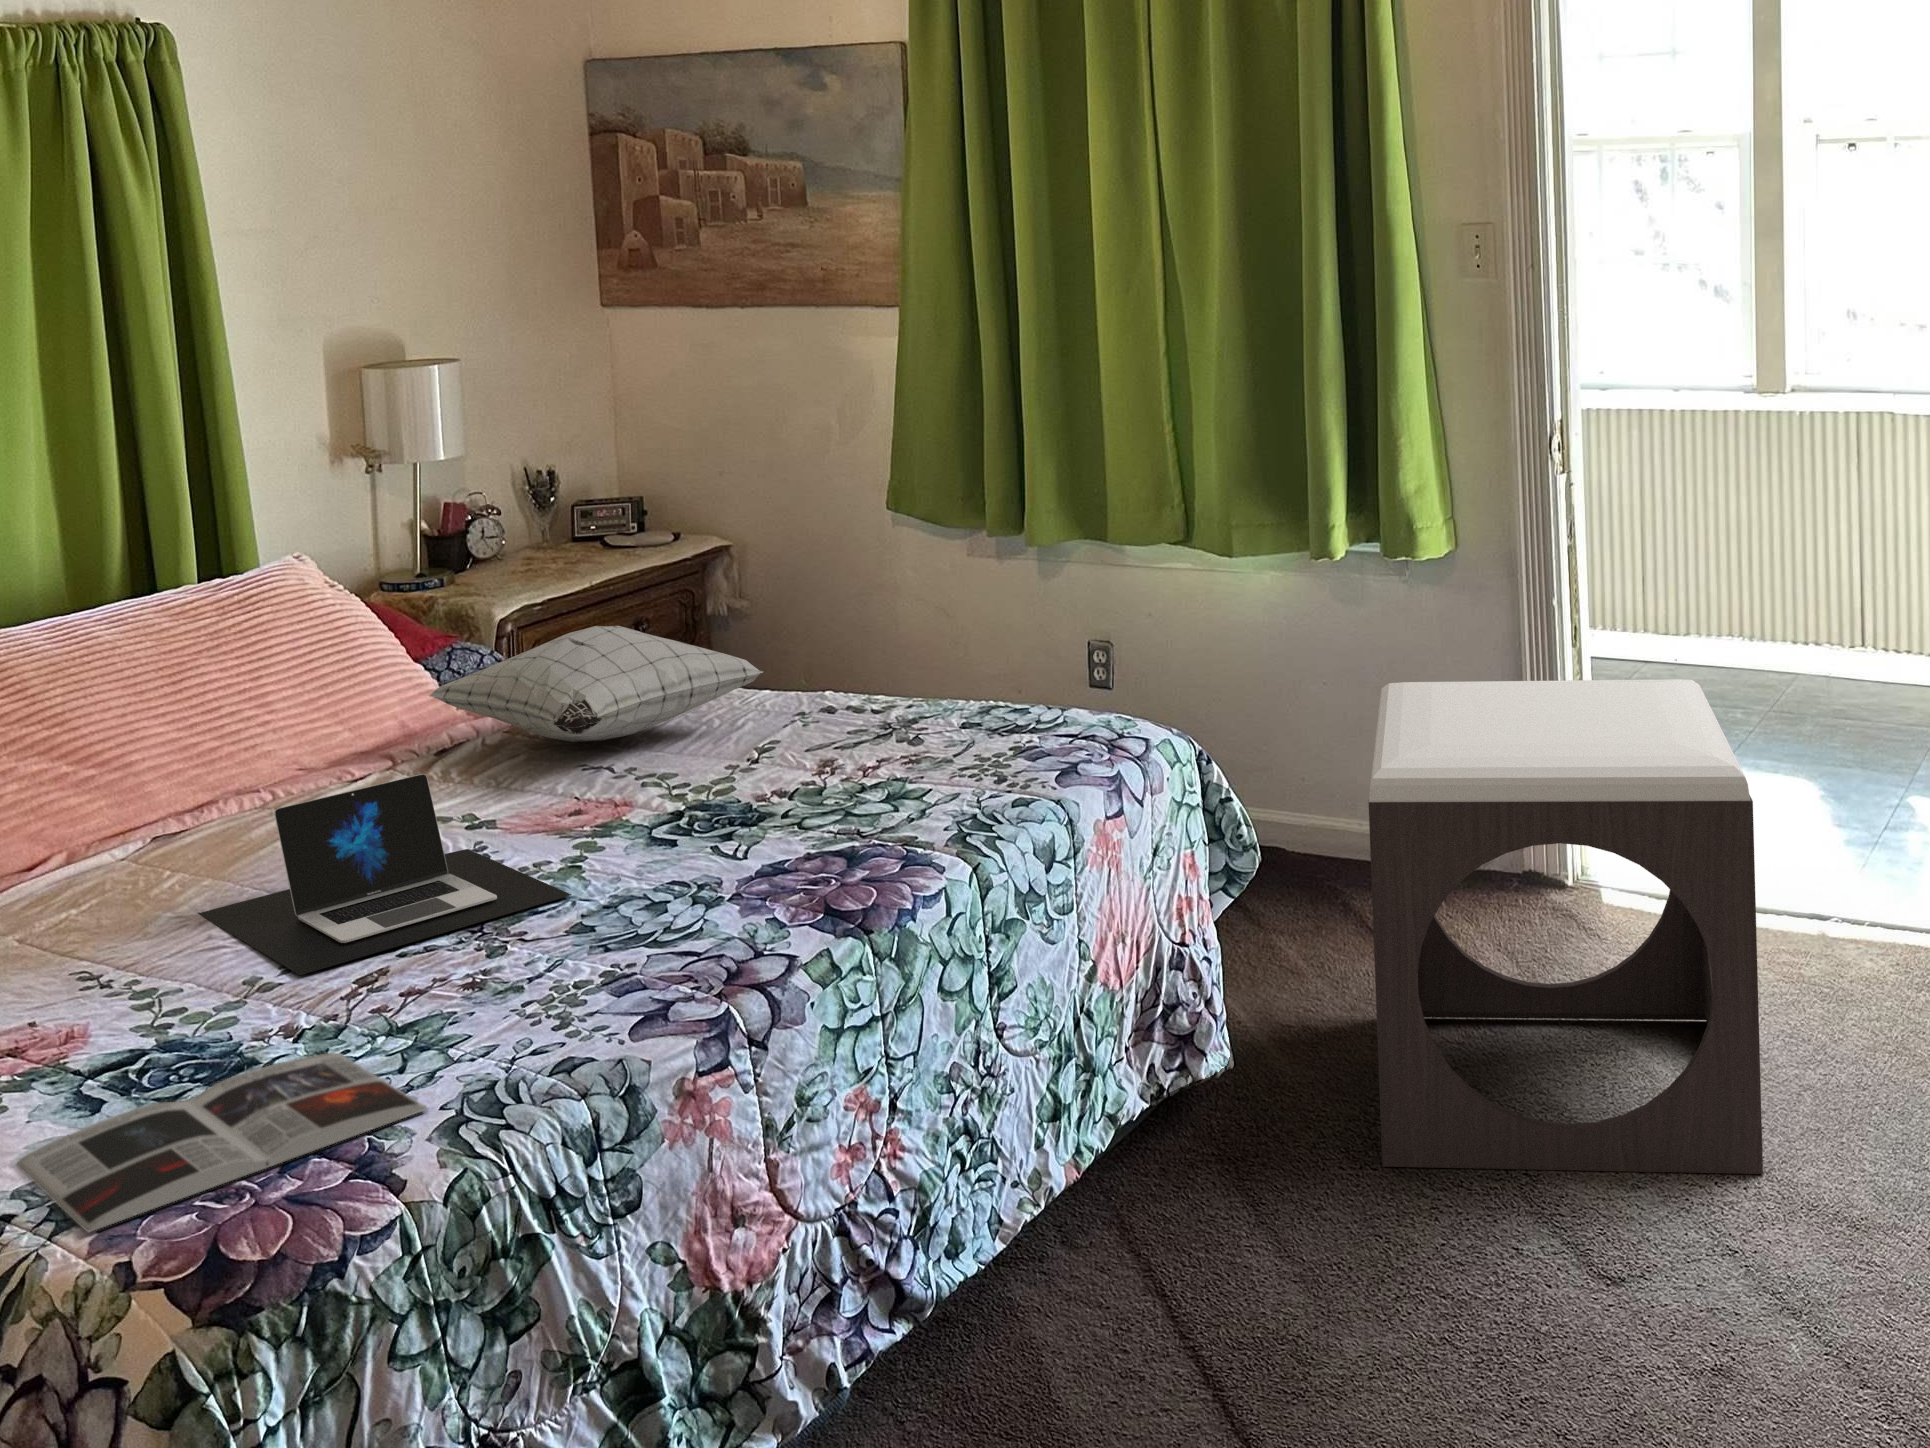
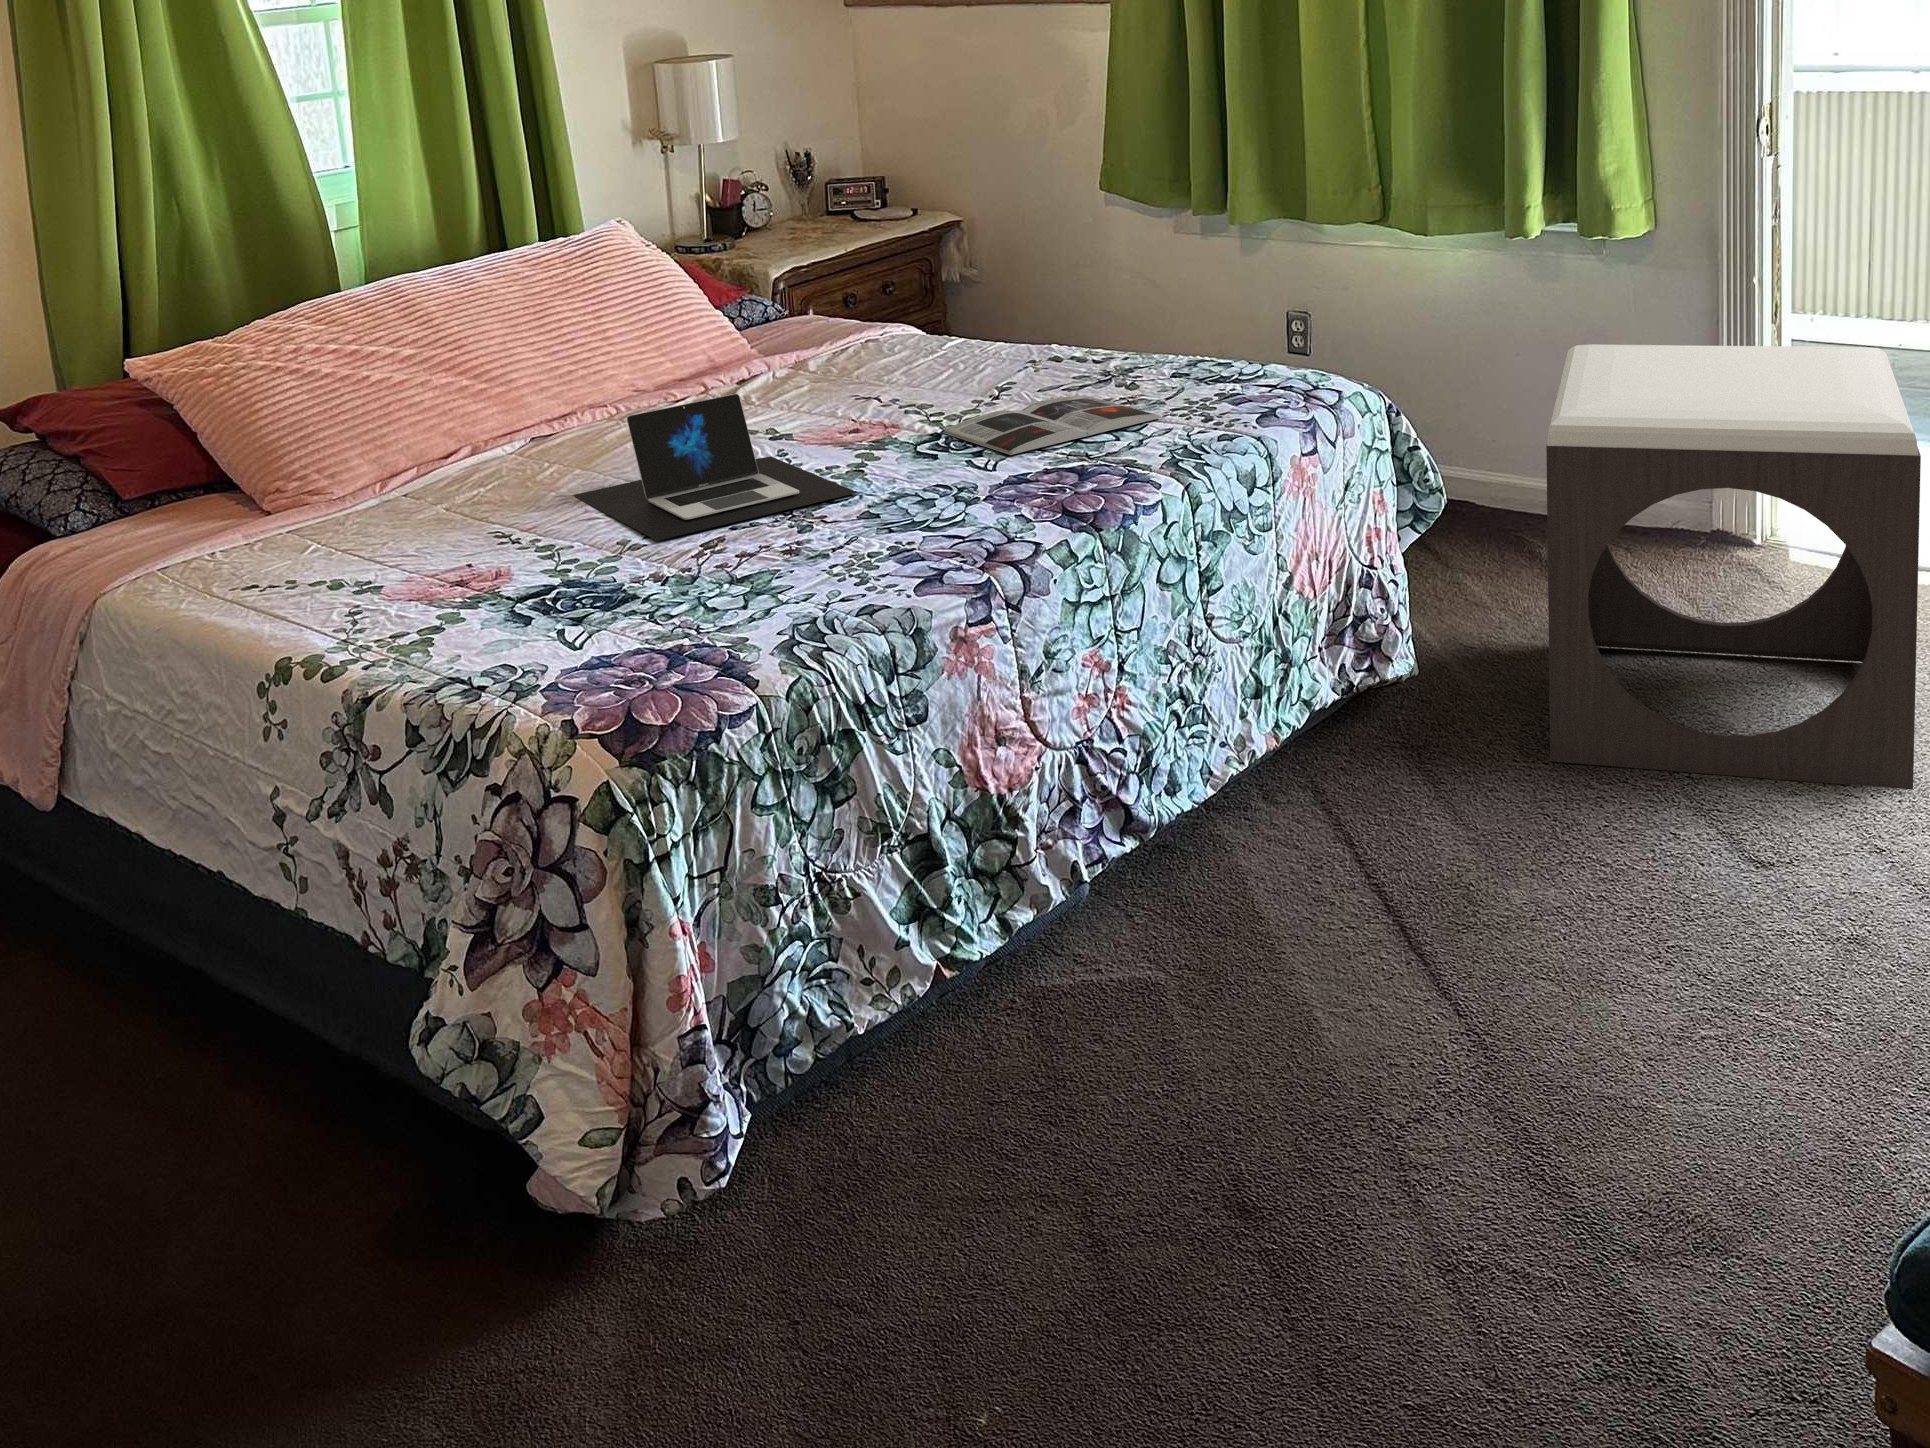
pillow: present [429,626,763,742] -> none [728,280,1005,377]
magazine: present [16,1053,428,1232] -> present [943,396,1162,455]

